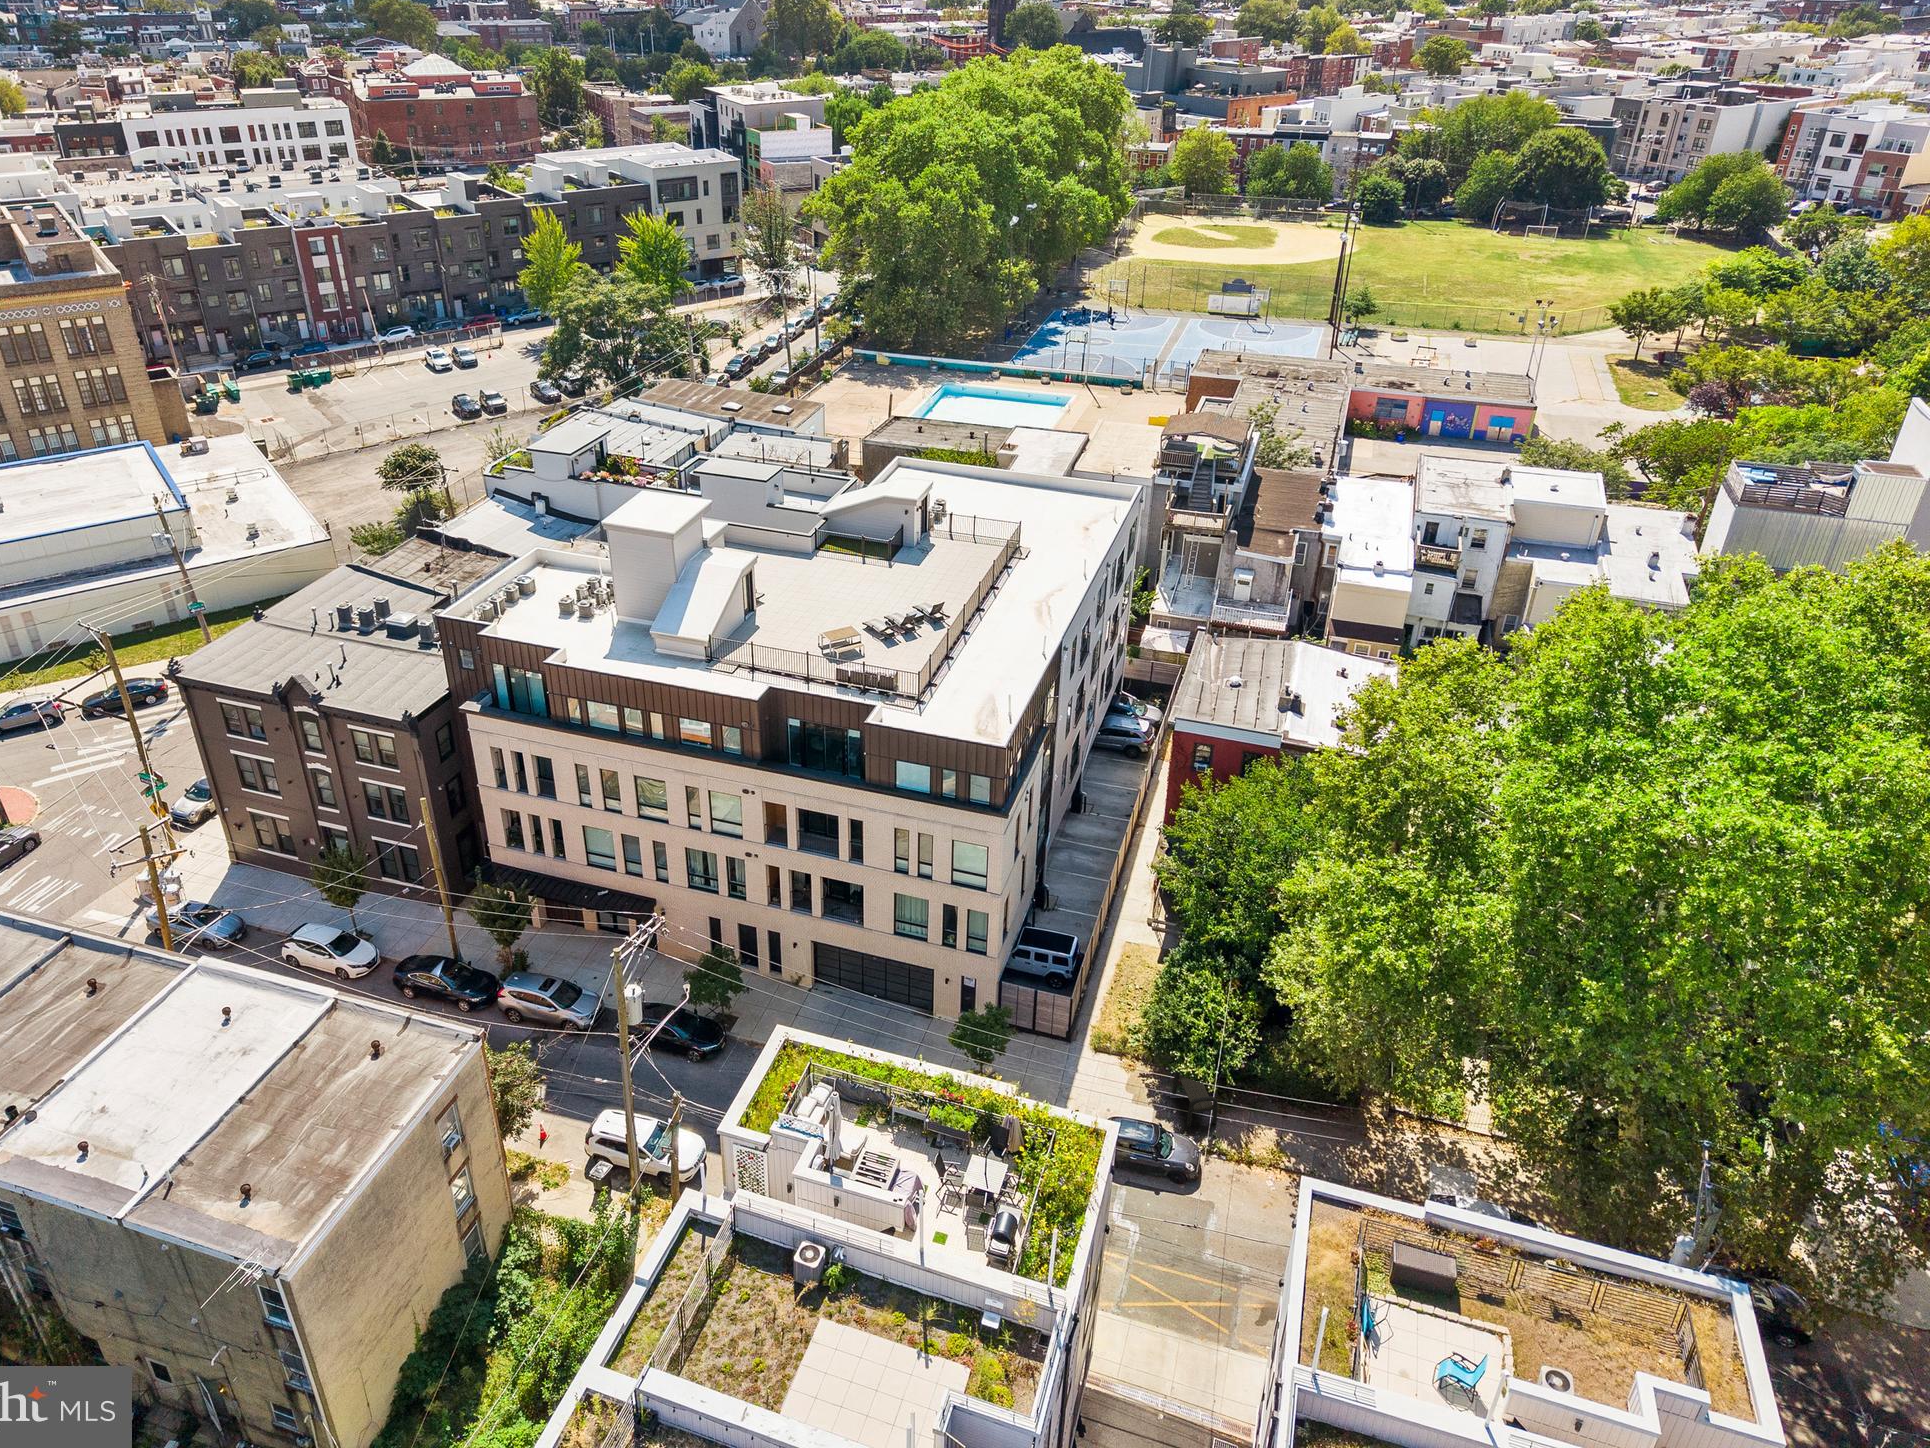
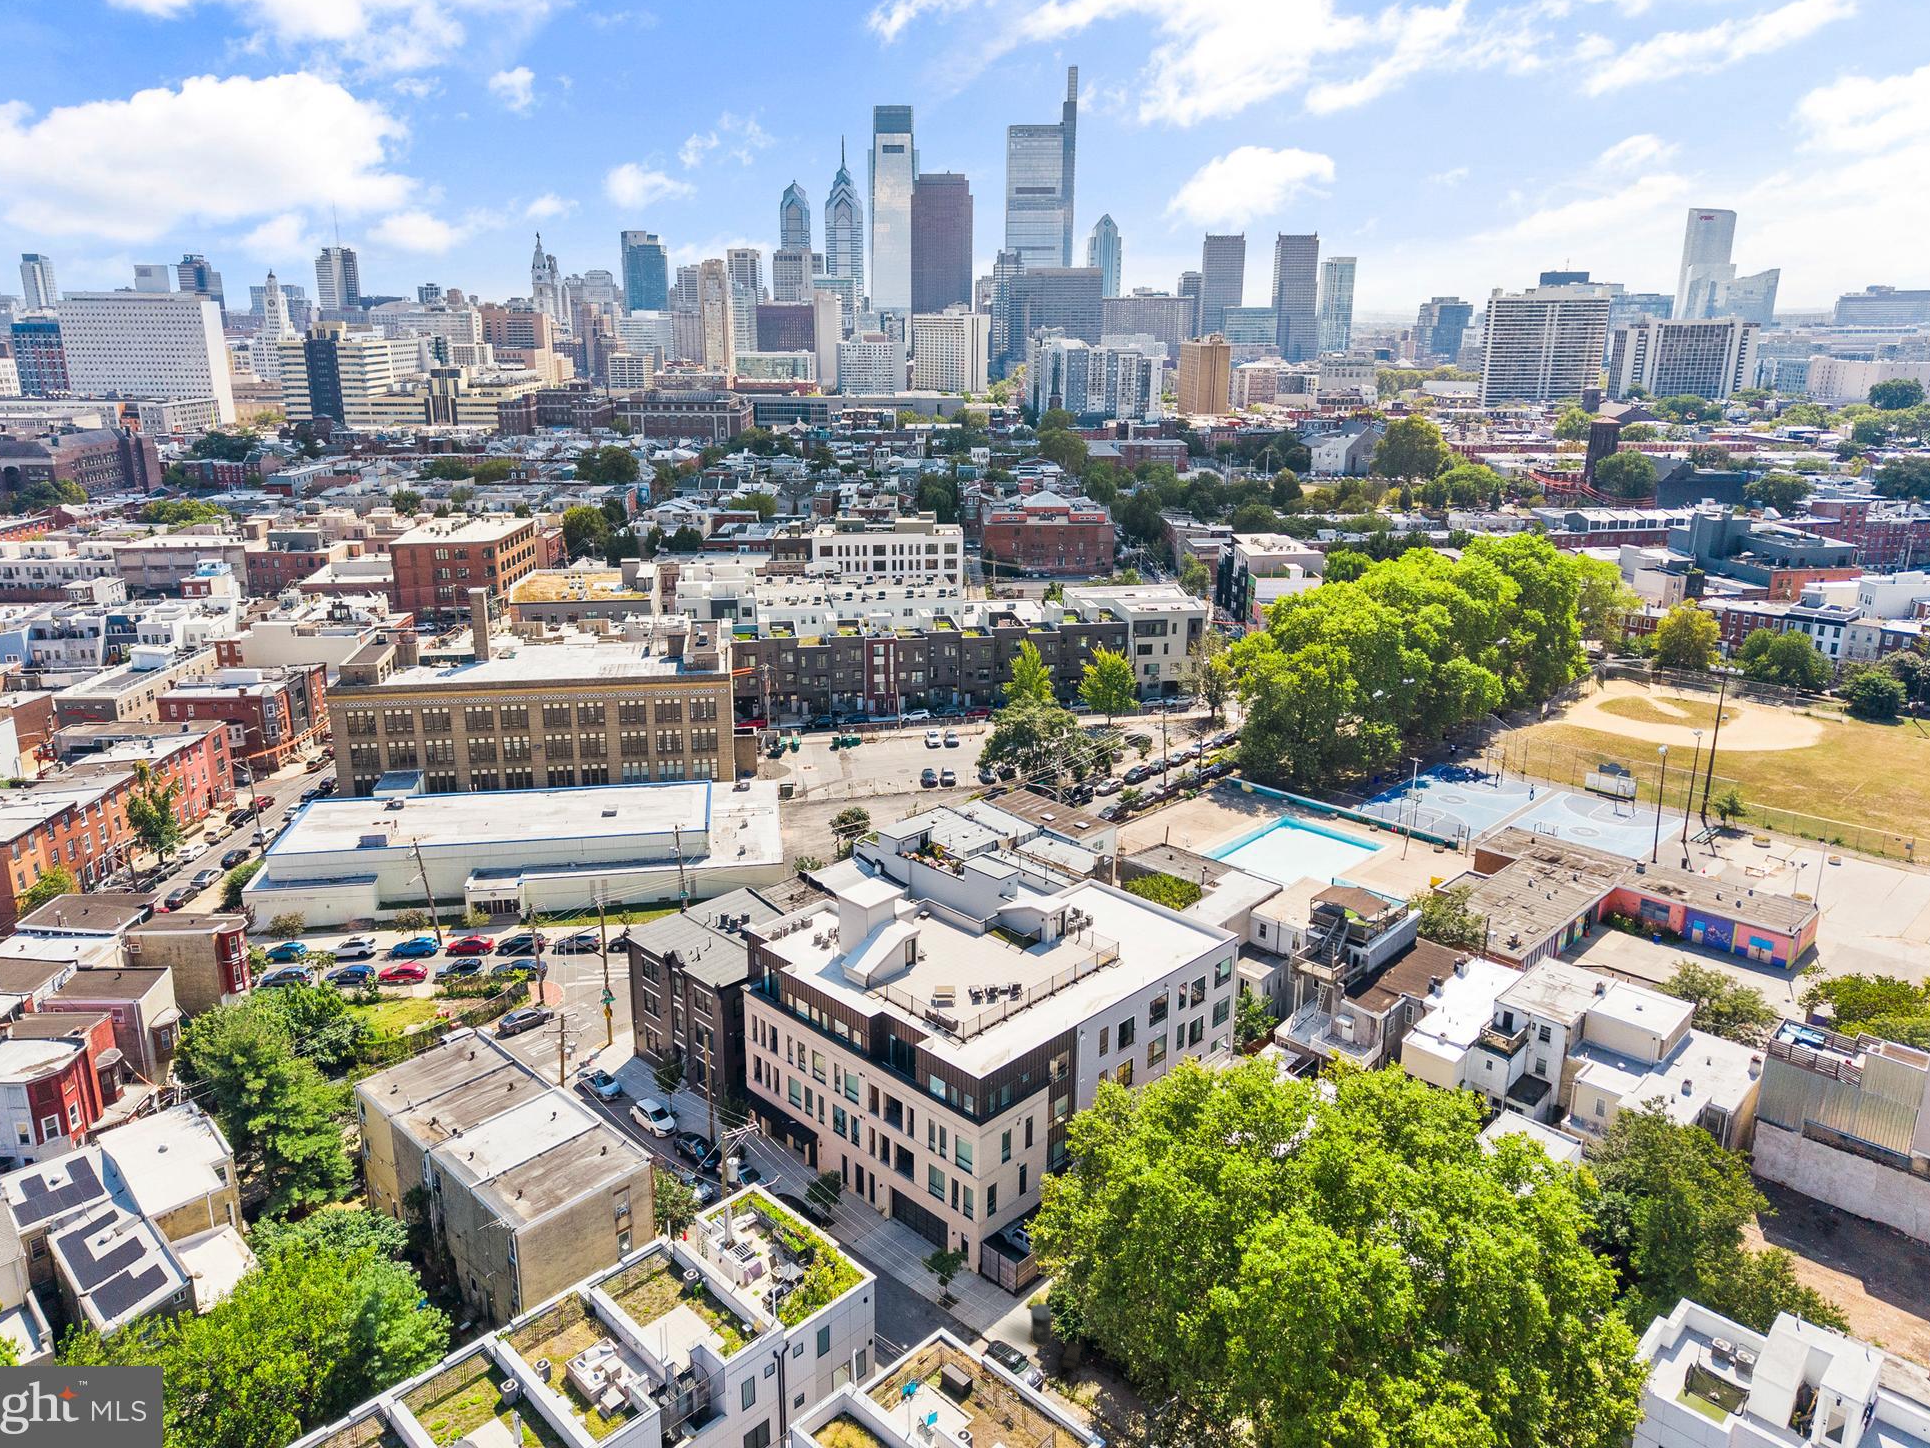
trash can: none [1112,1037,1148,1094] -> present [1031,1304,1052,1347]

